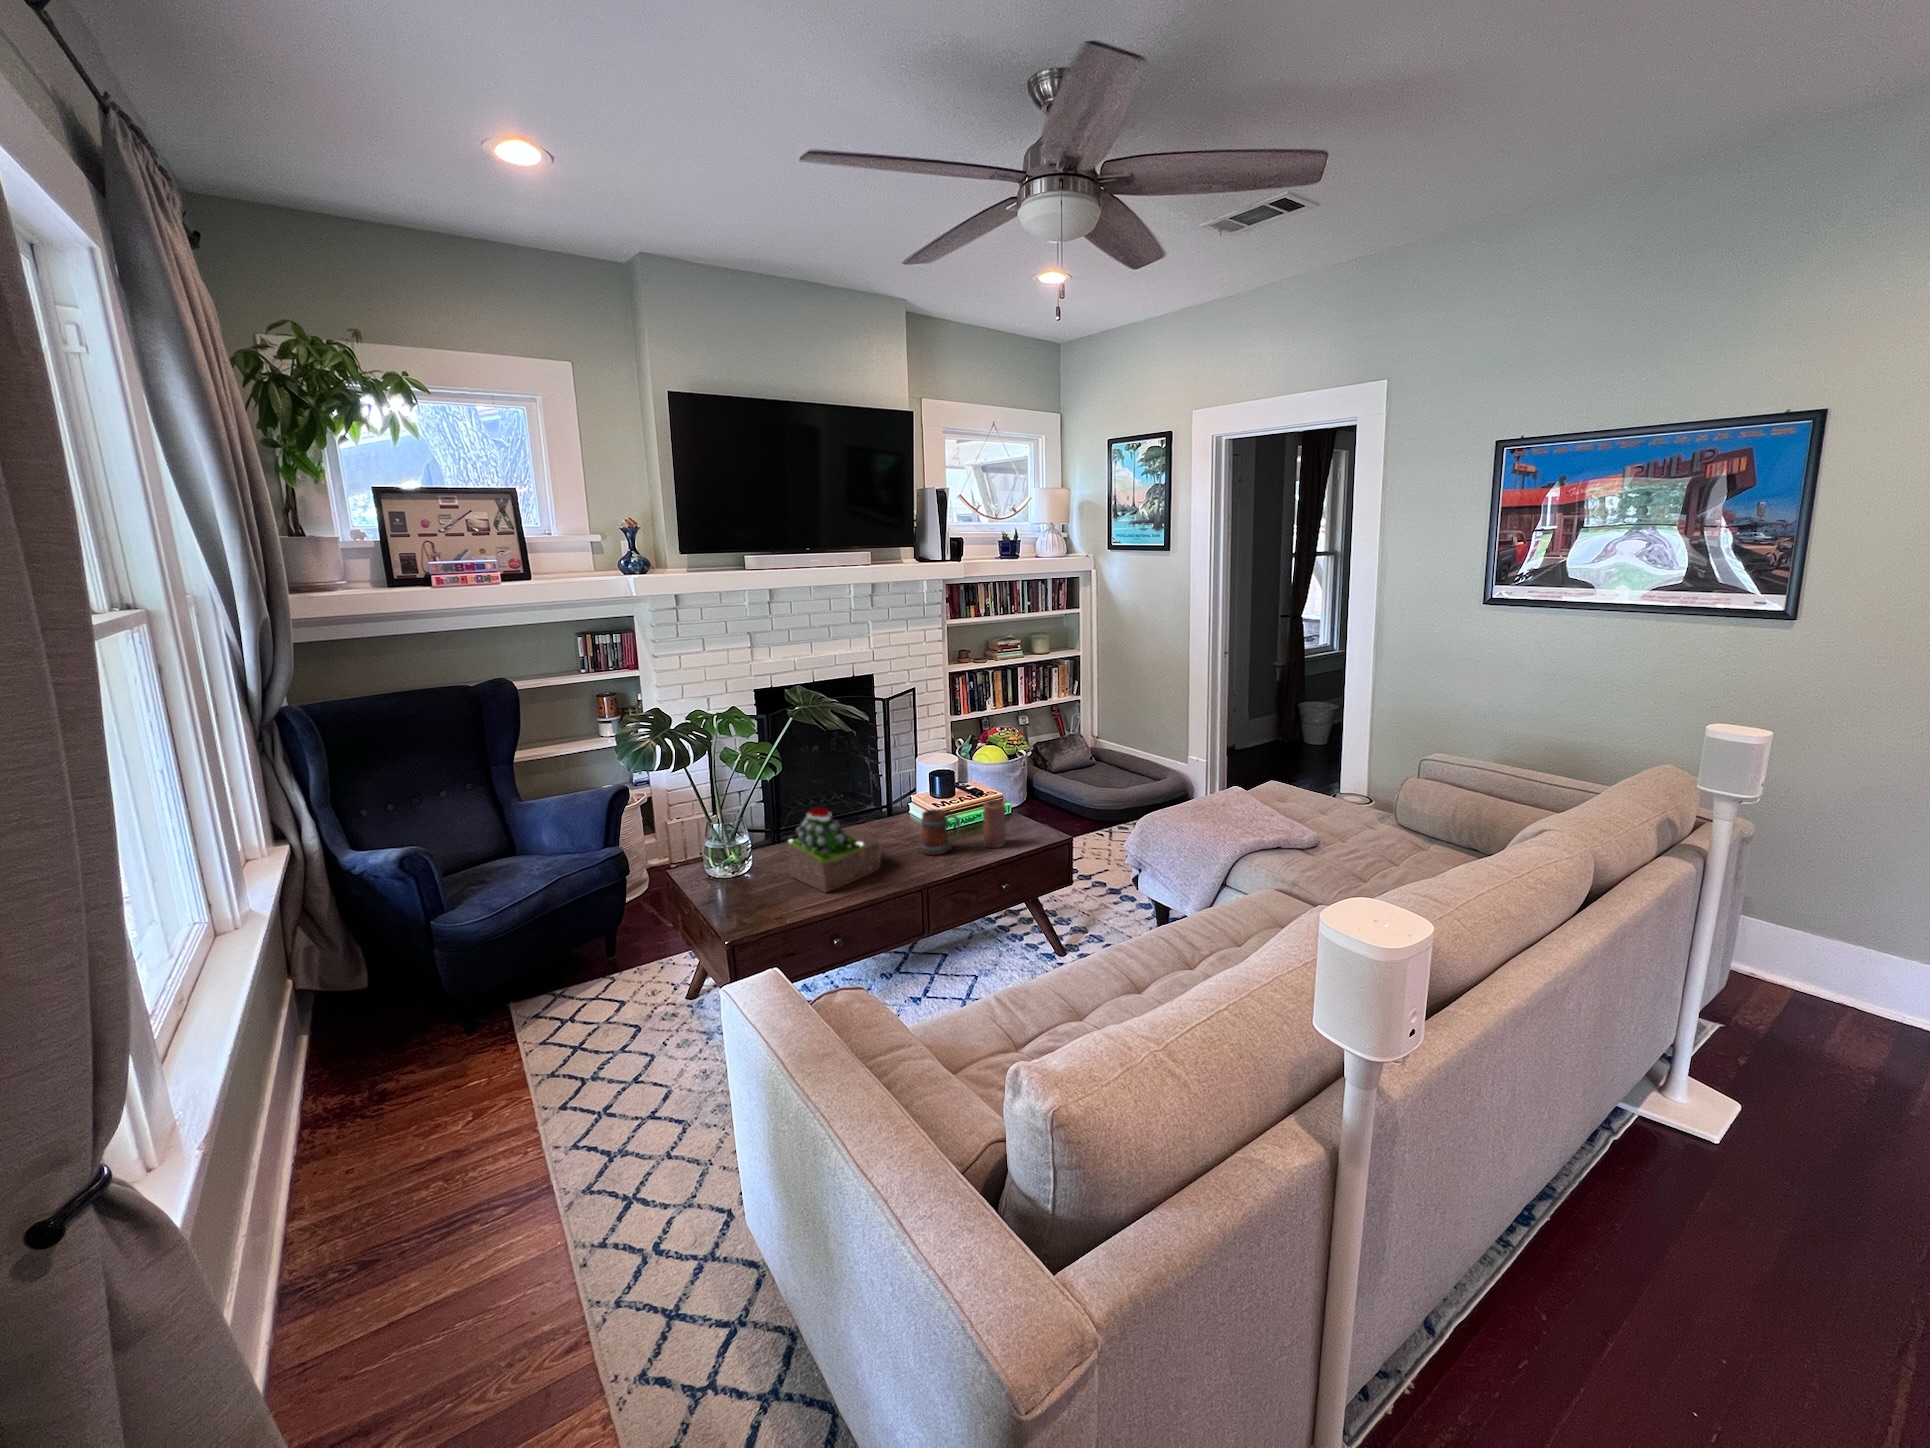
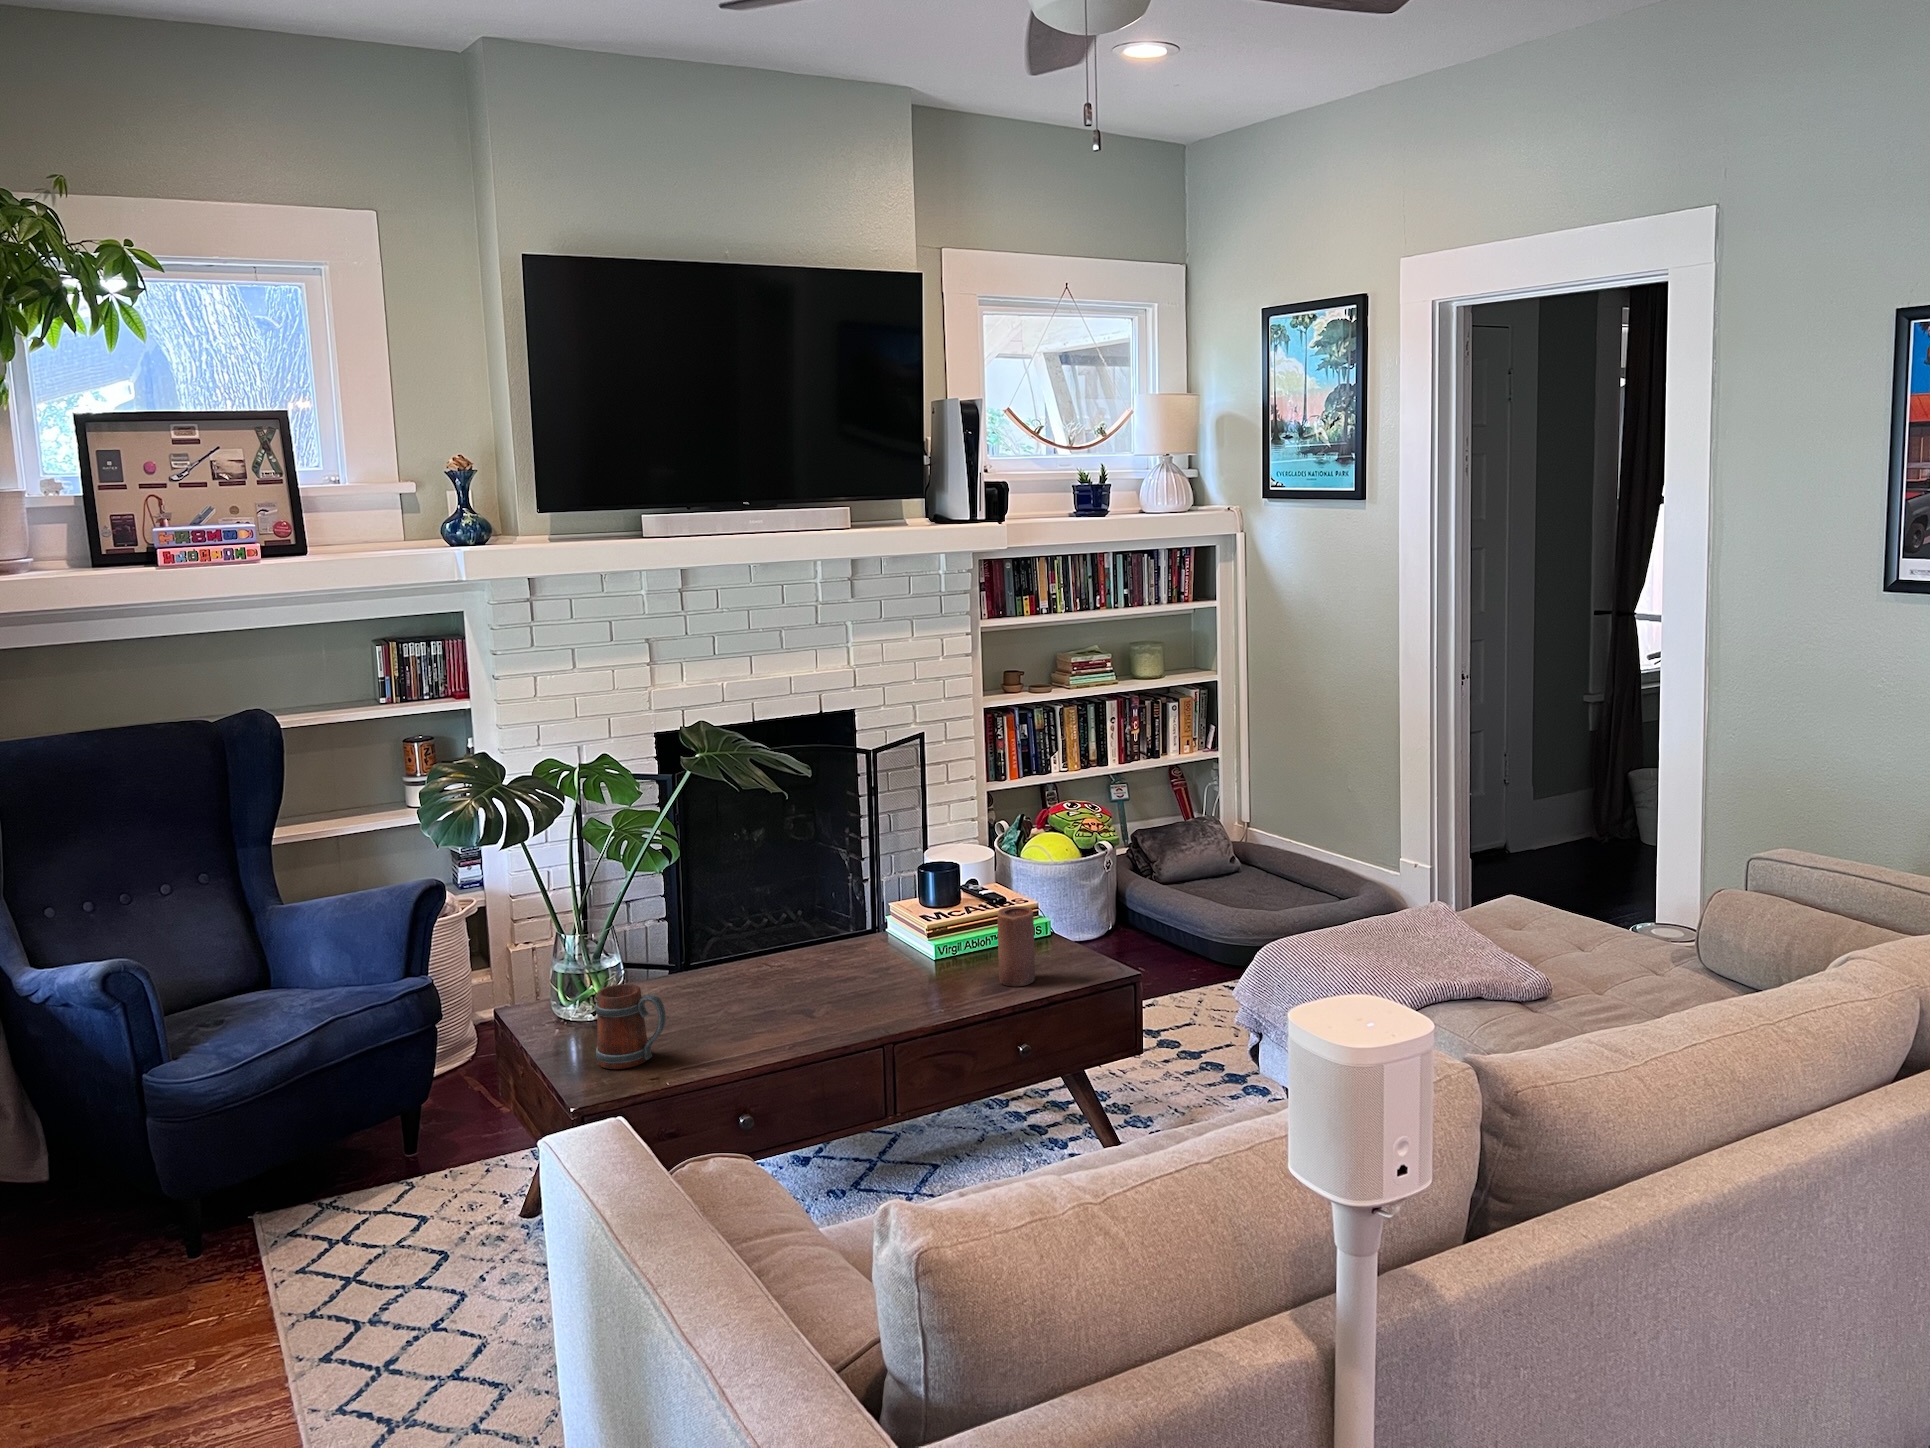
succulent plant: present [788,808,881,893] -> none [678,910,826,1045]
mug: present [921,809,960,855] -> present [596,984,666,1069]

